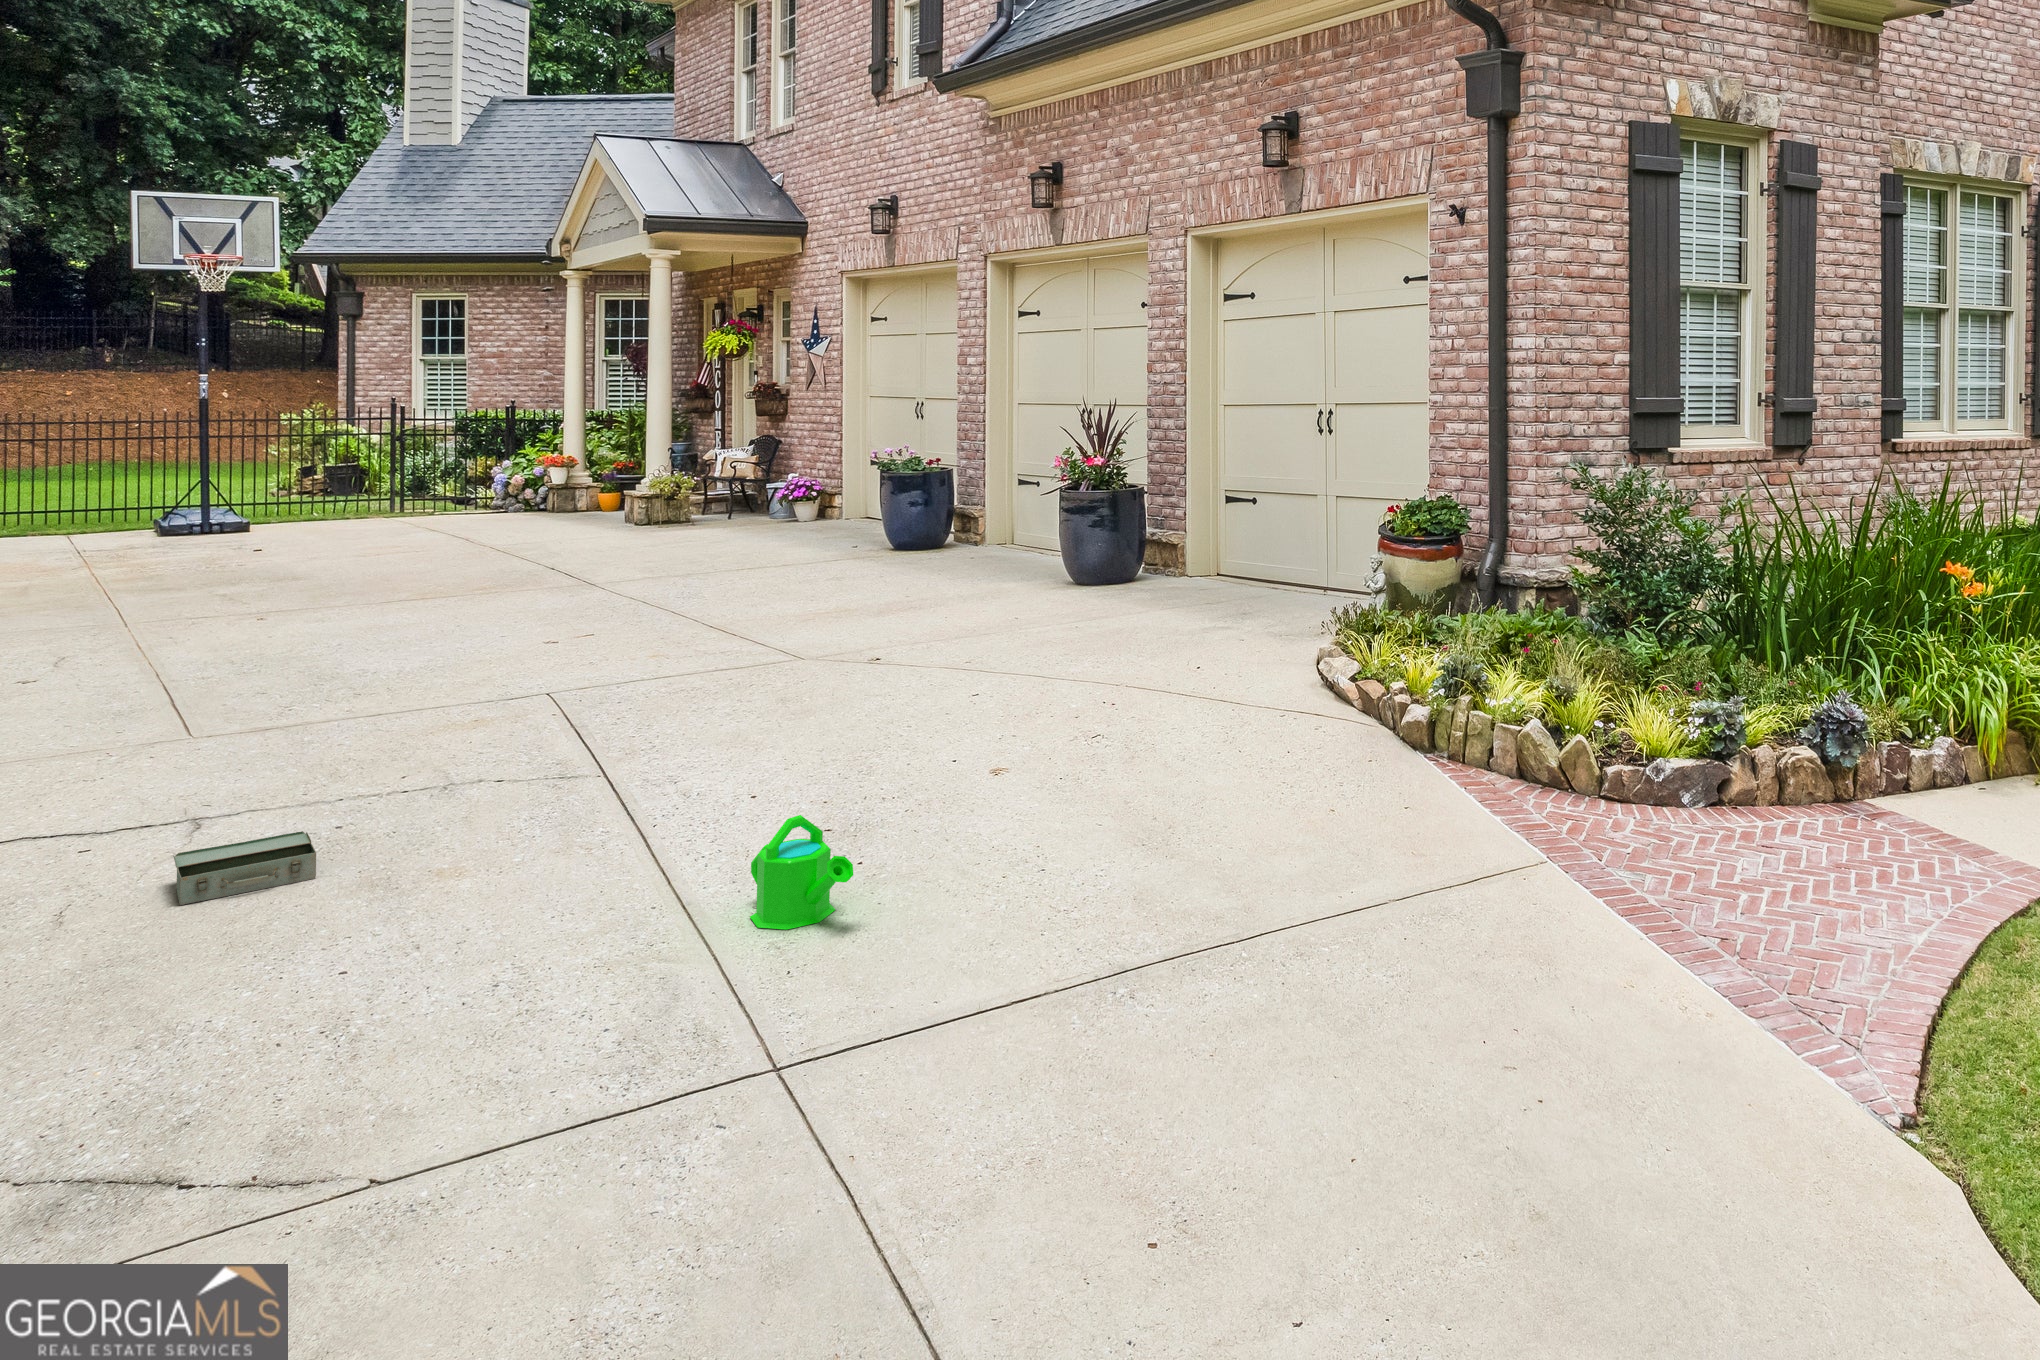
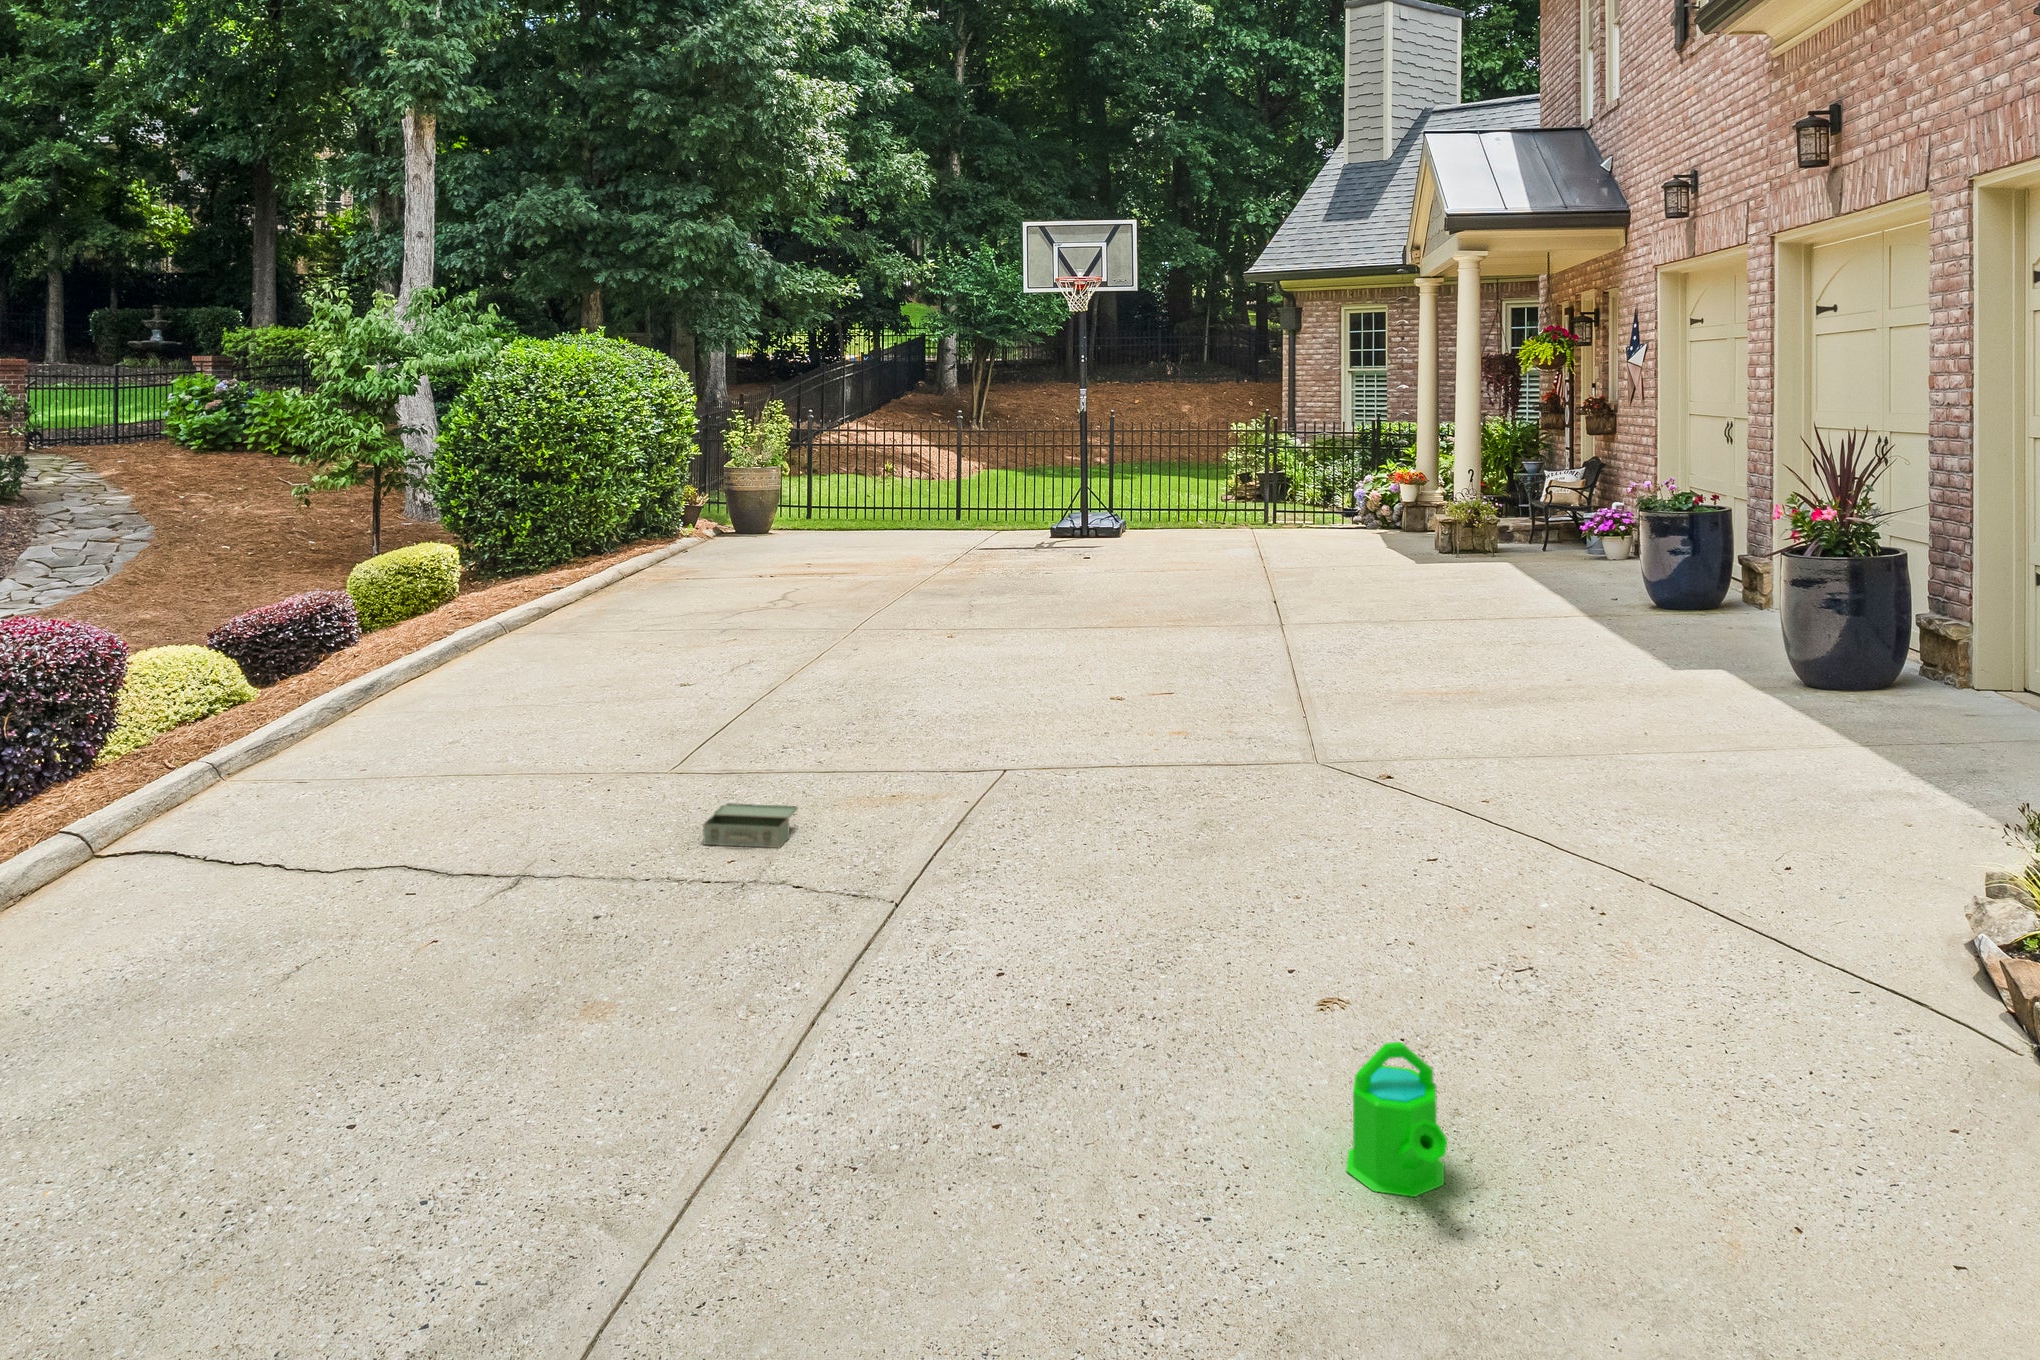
watering can: present [750,815,853,930] -> present [1346,1042,1447,1197]

